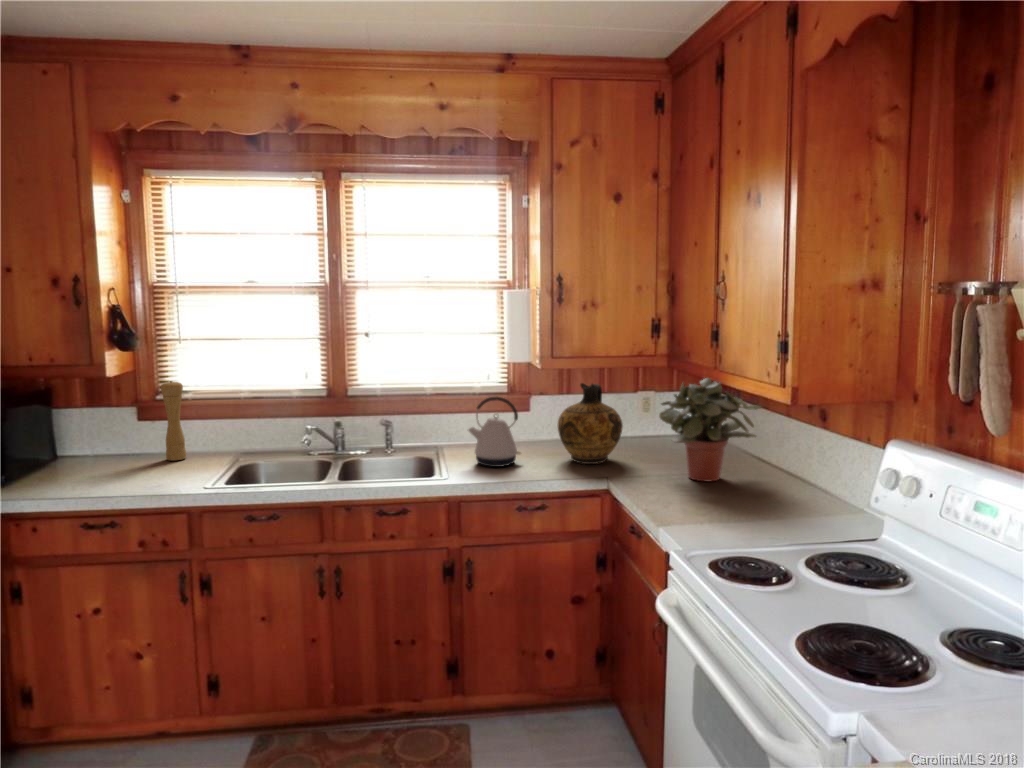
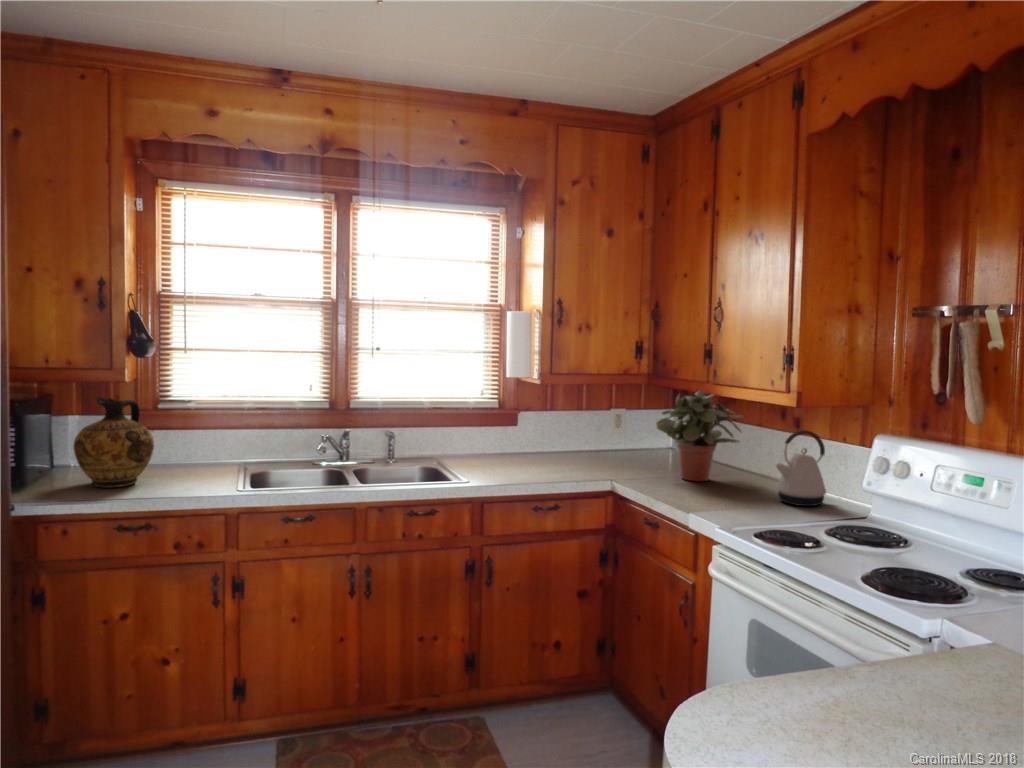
pepper mill: present [161,381,186,461] -> none [171,389,193,469]
ceramic jug: present [558,383,623,464] -> present [73,397,154,487]
kettle: present [468,397,521,467] -> present [776,430,826,506]

